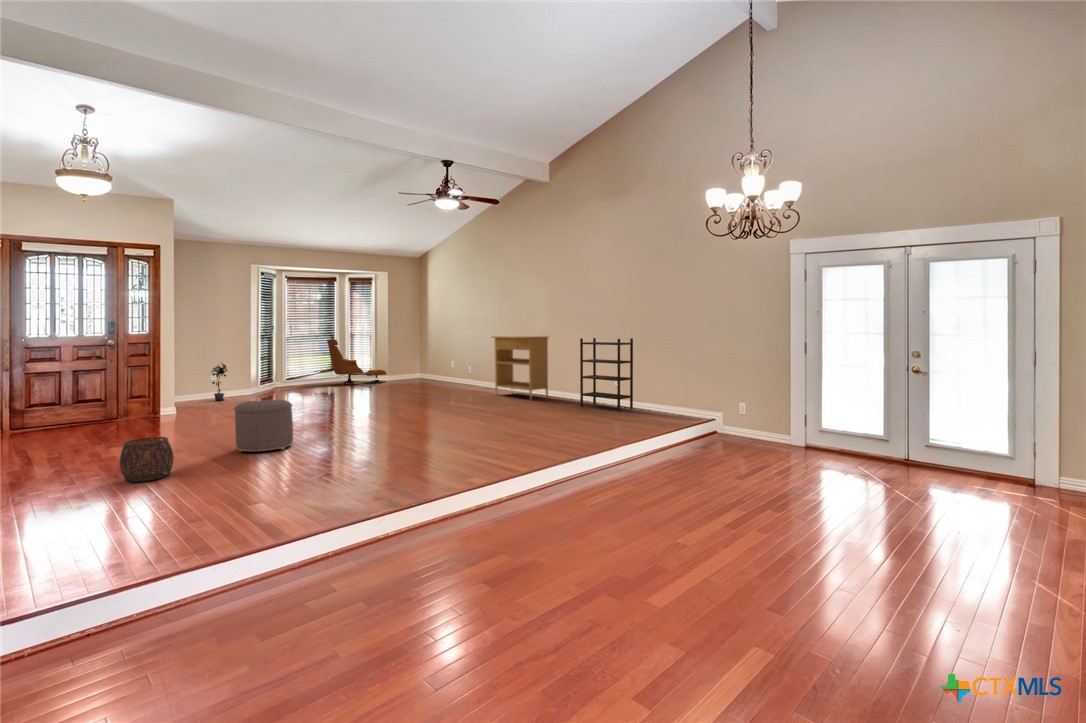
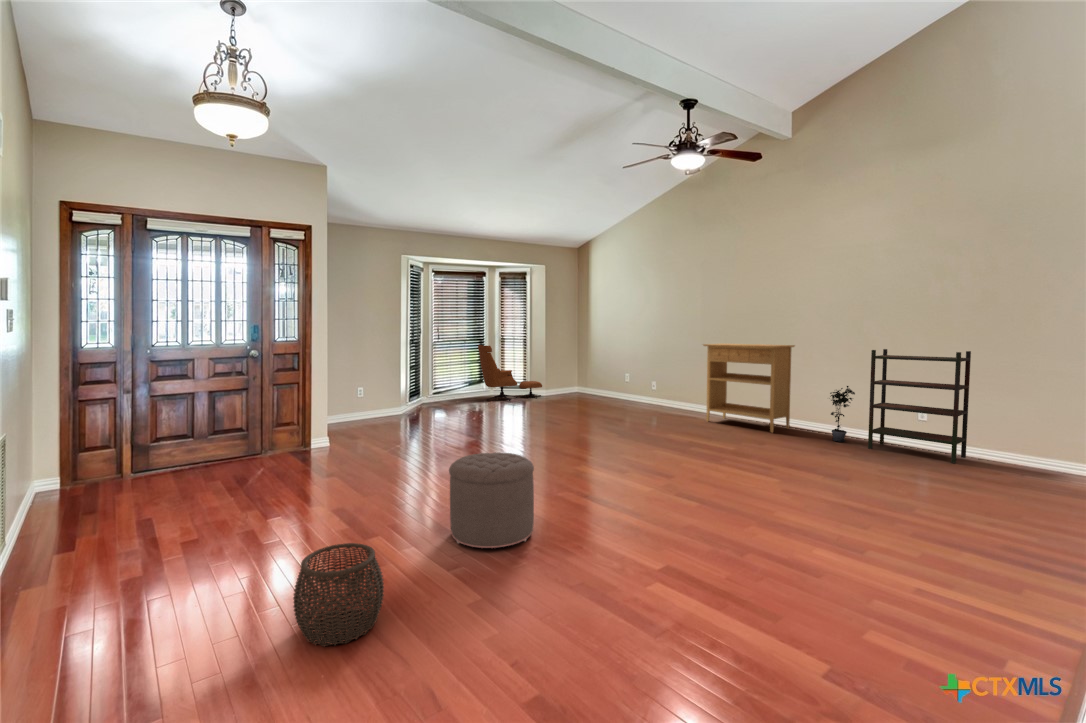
potted plant: present [212,363,227,401] -> present [830,386,855,442]

